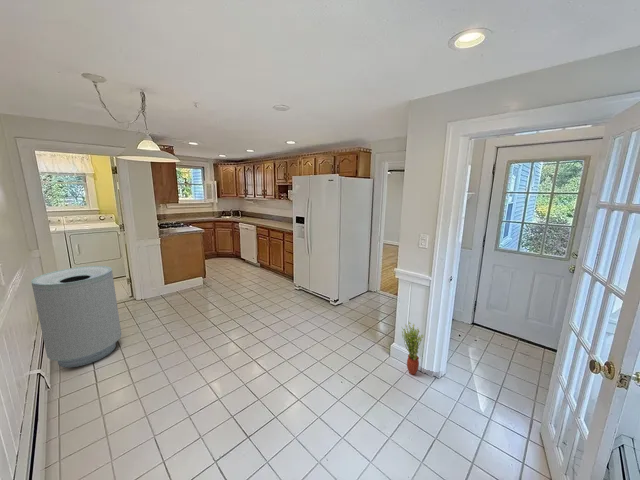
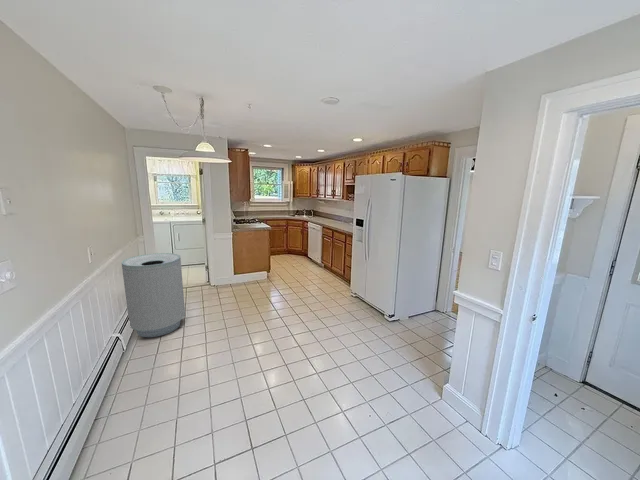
potted plant: present [402,322,423,374] -> none [453,360,484,430]

